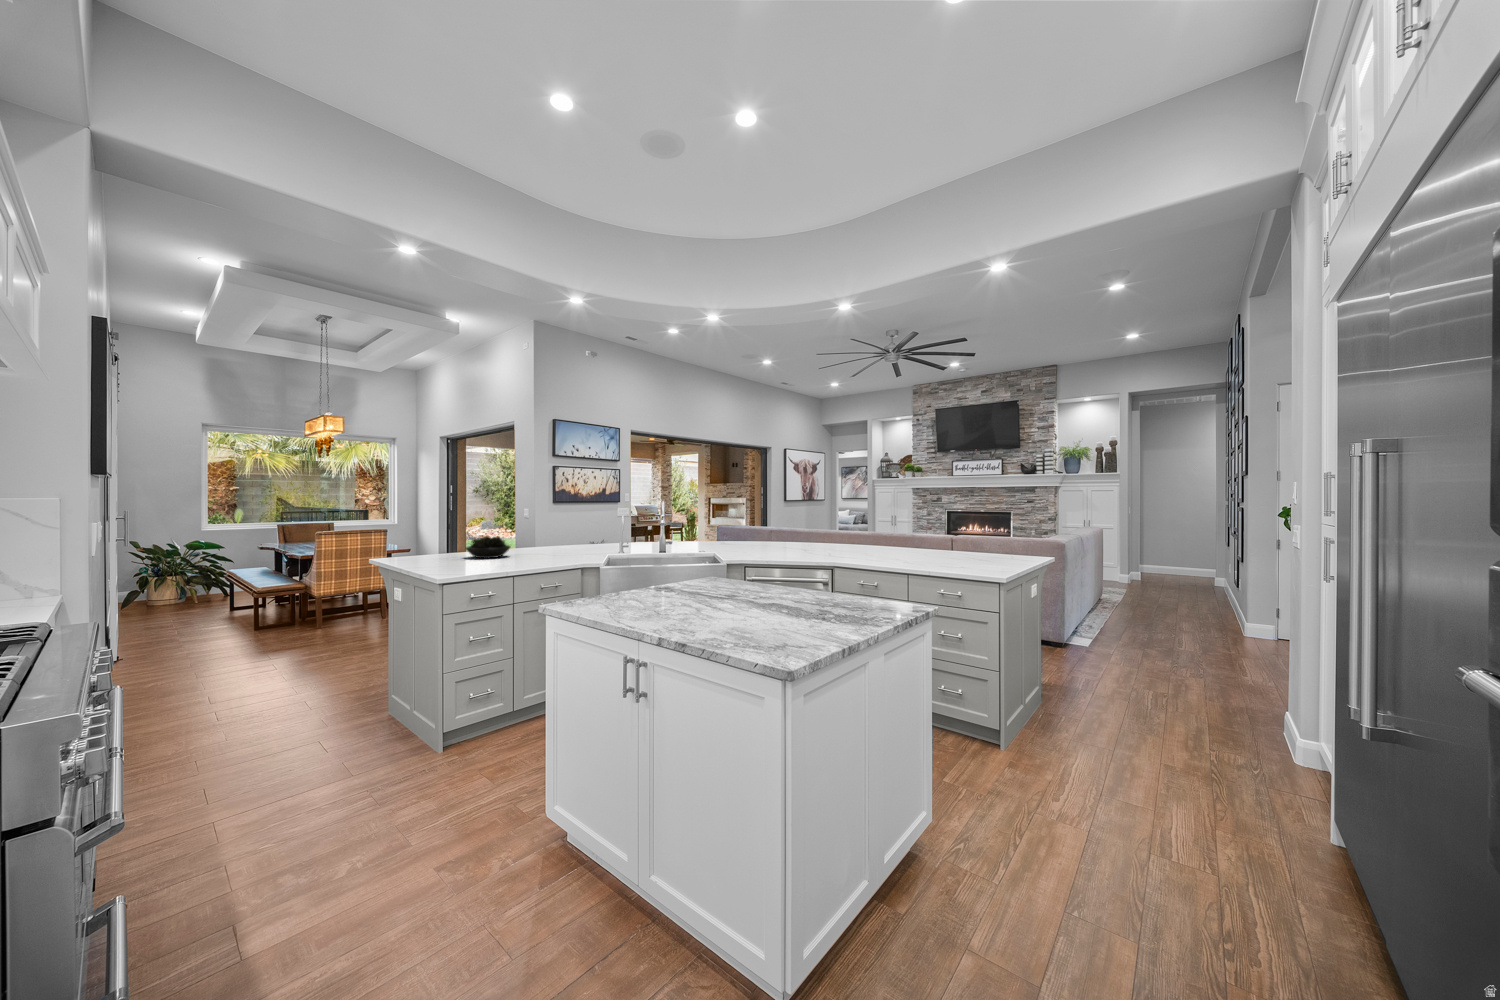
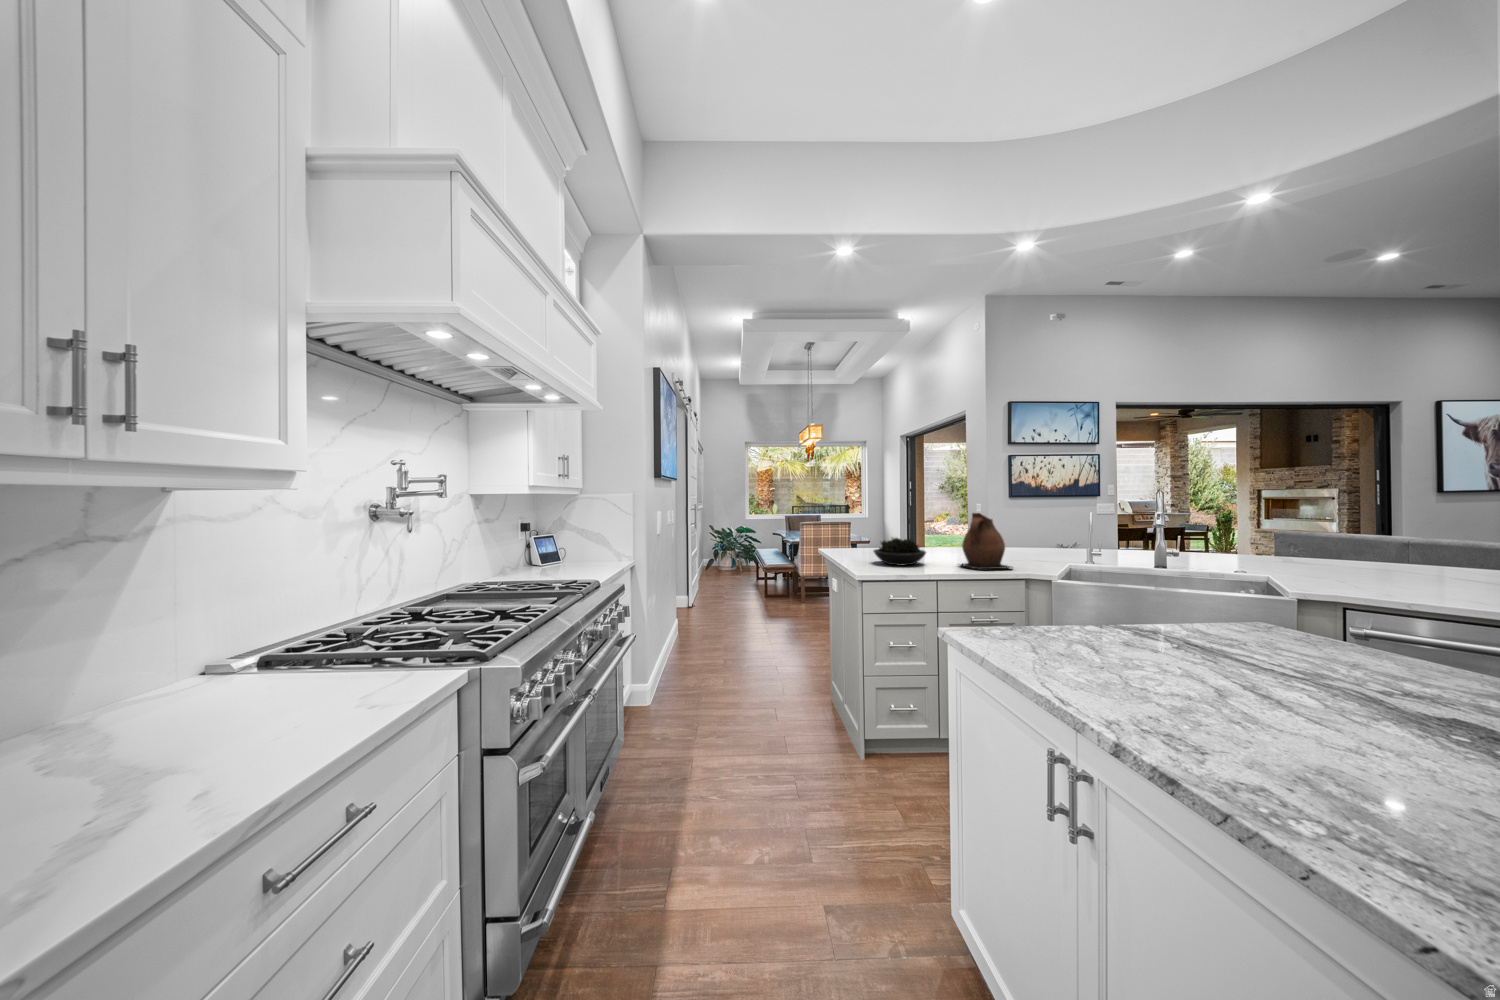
ceramic pitcher: none [534,515,575,555] -> present [961,513,1012,569]

